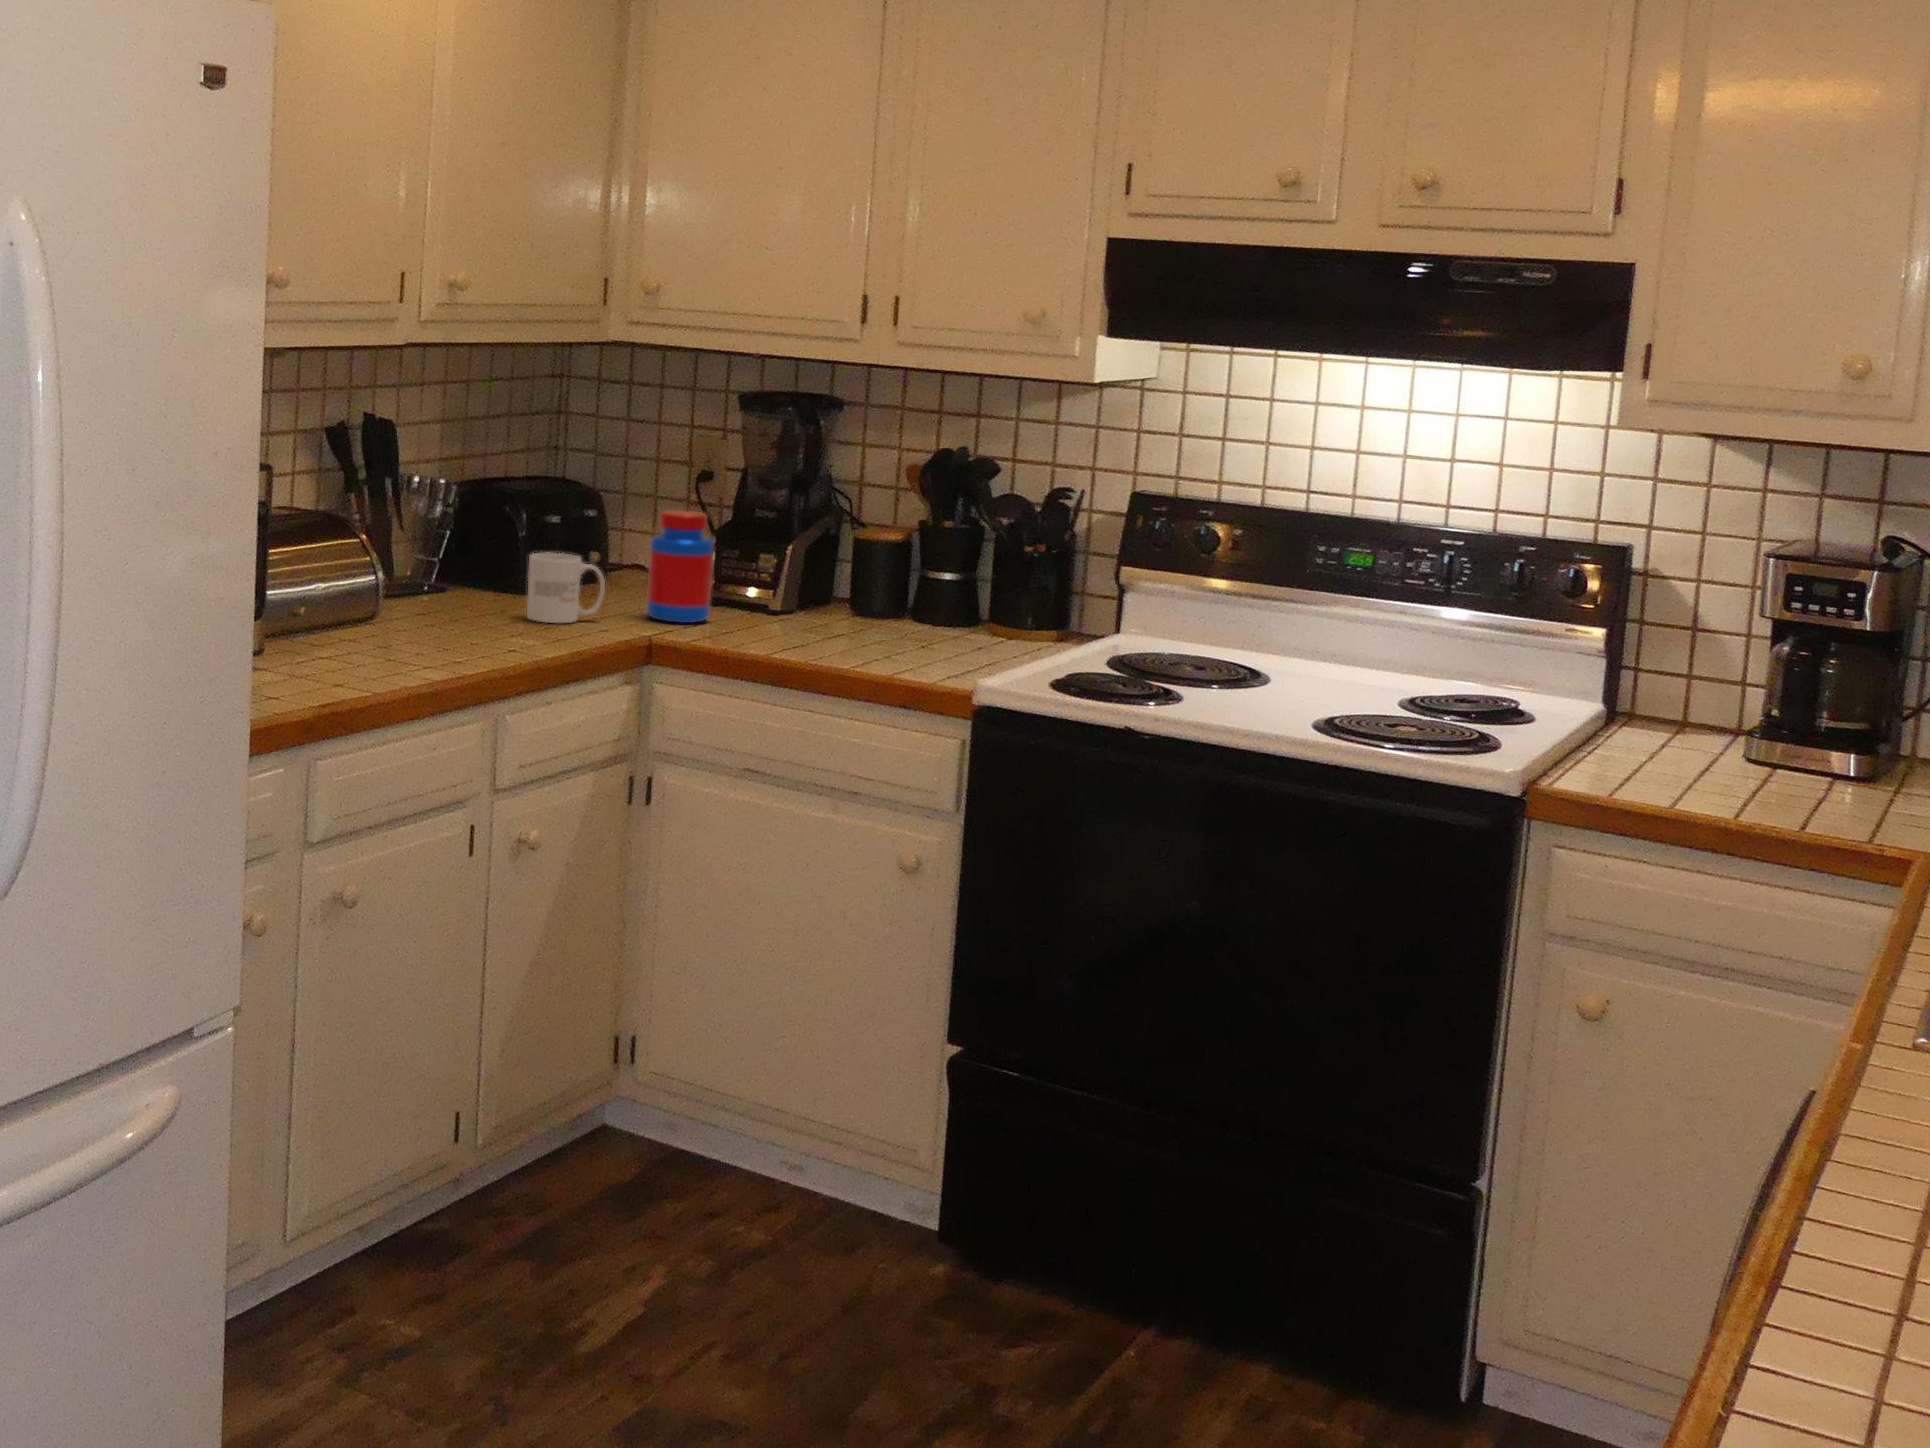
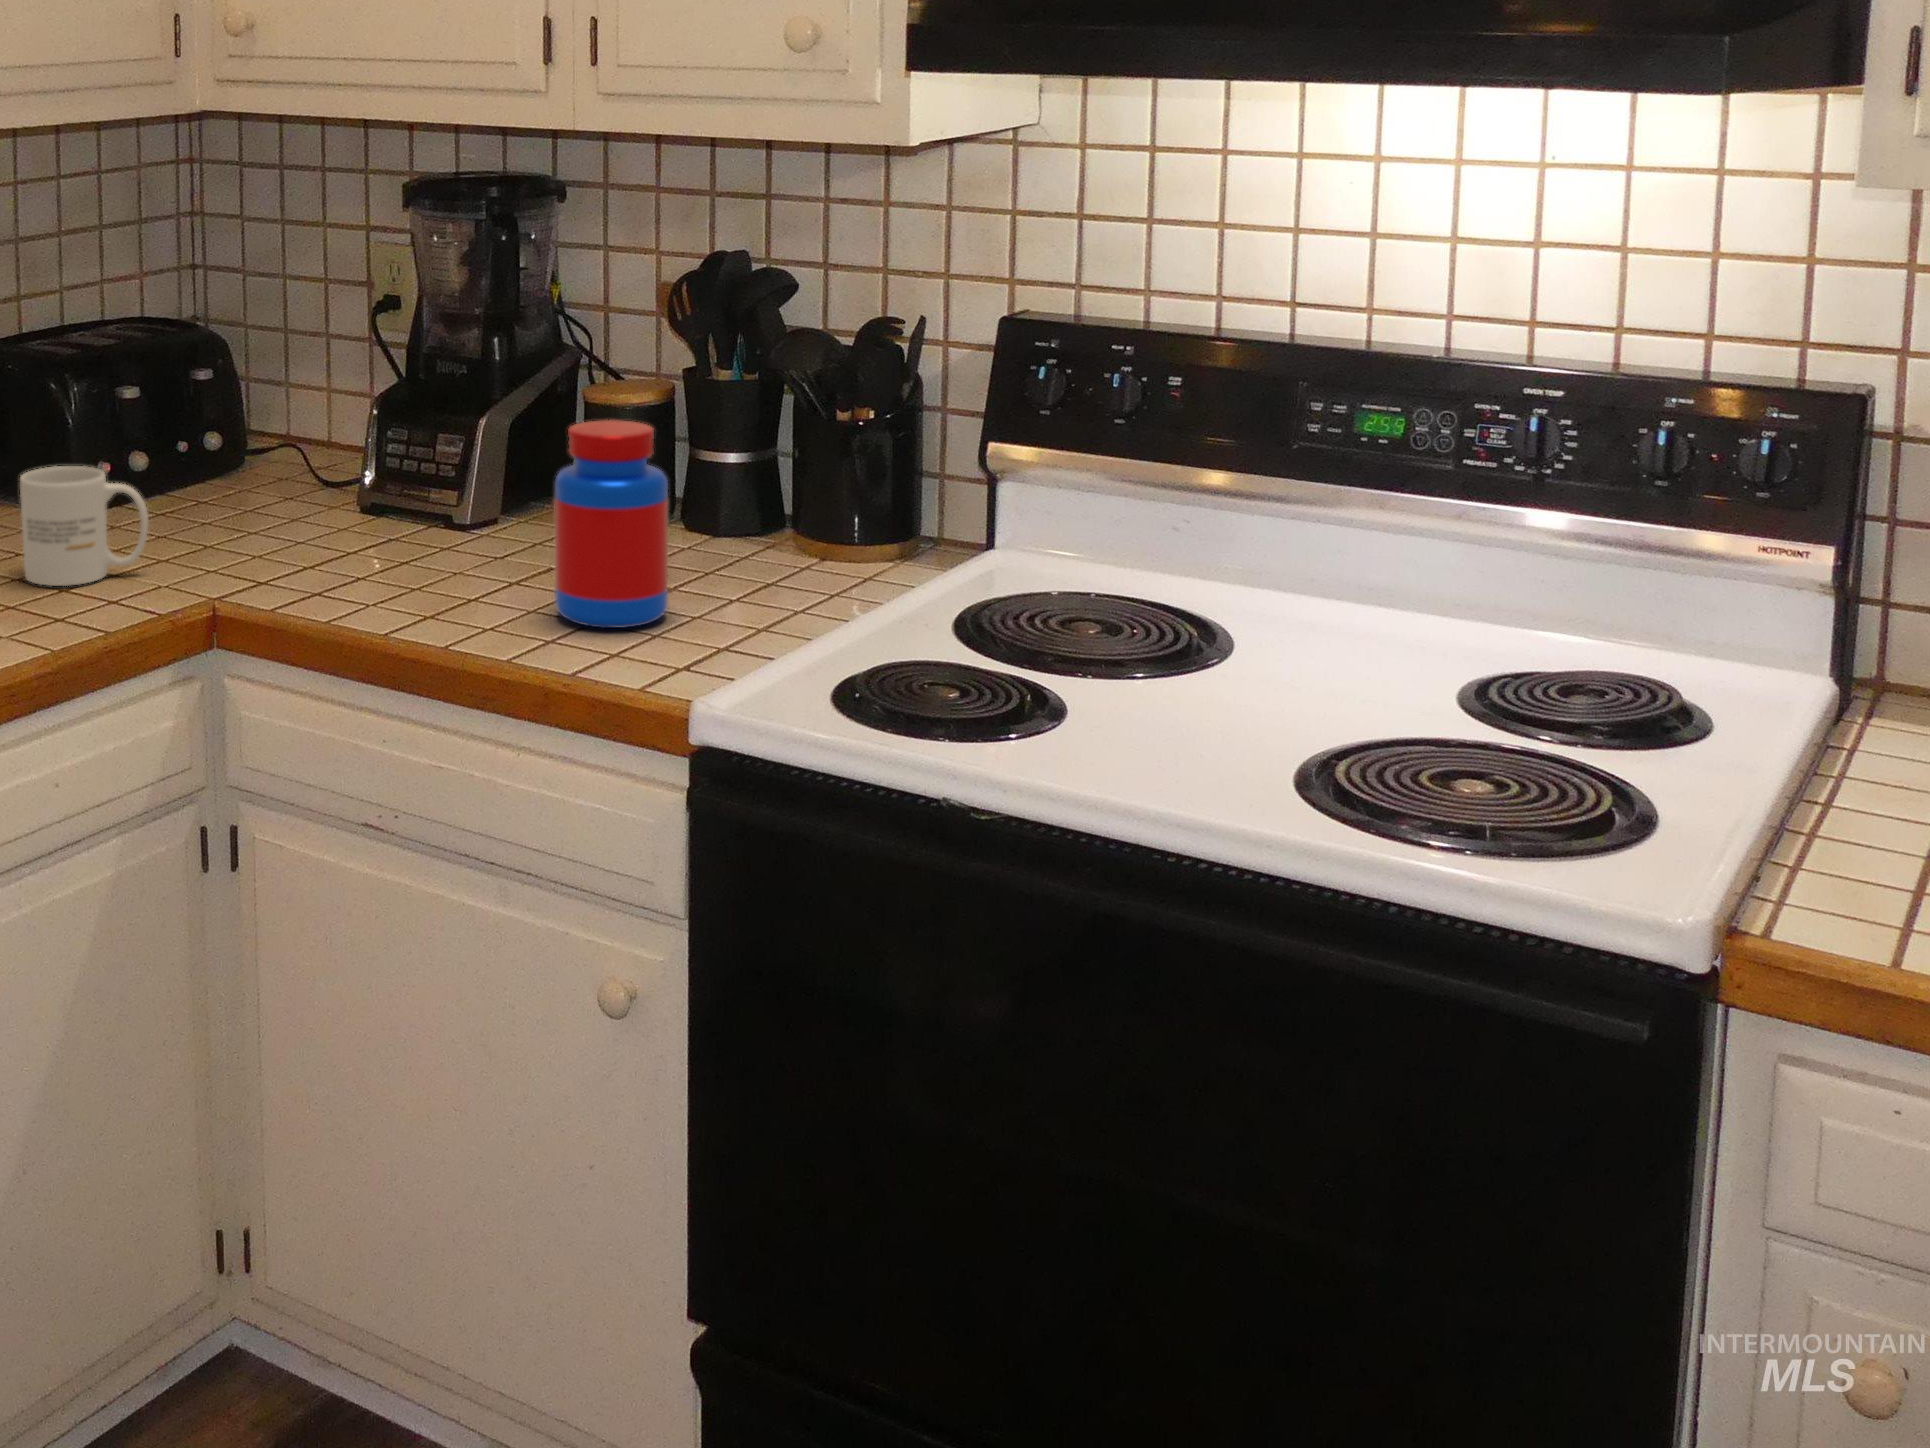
jar: present [647,510,713,623] -> present [554,420,668,628]

